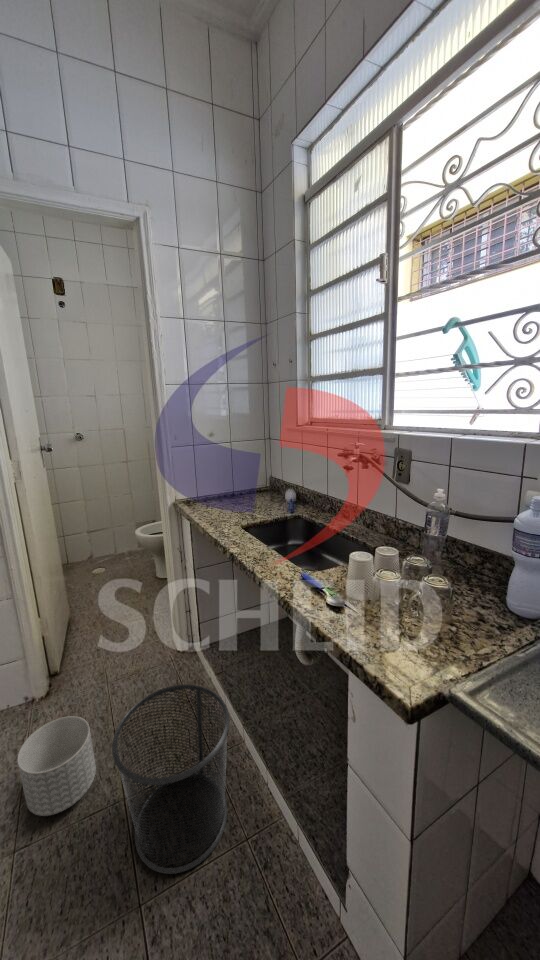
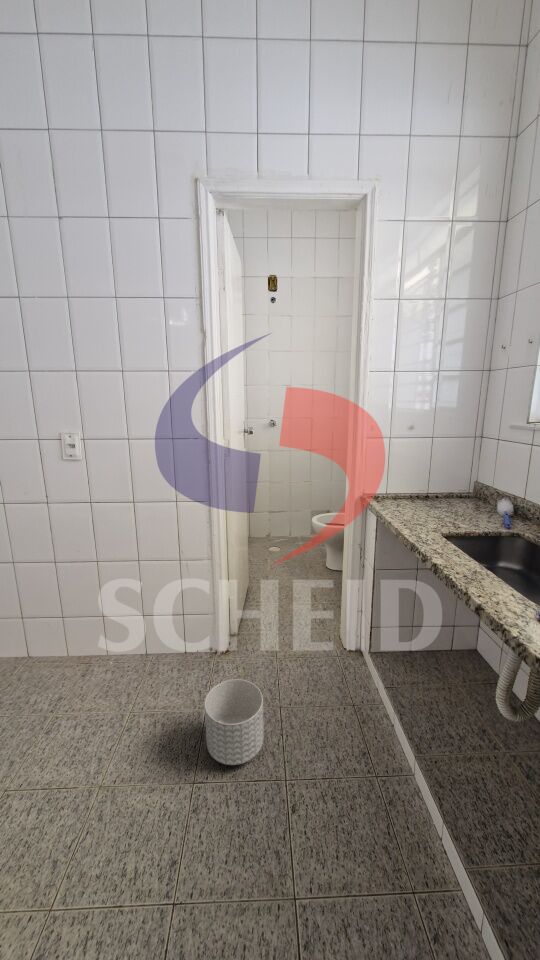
waste bin: present [112,684,229,874] -> none [286,687,409,889]

